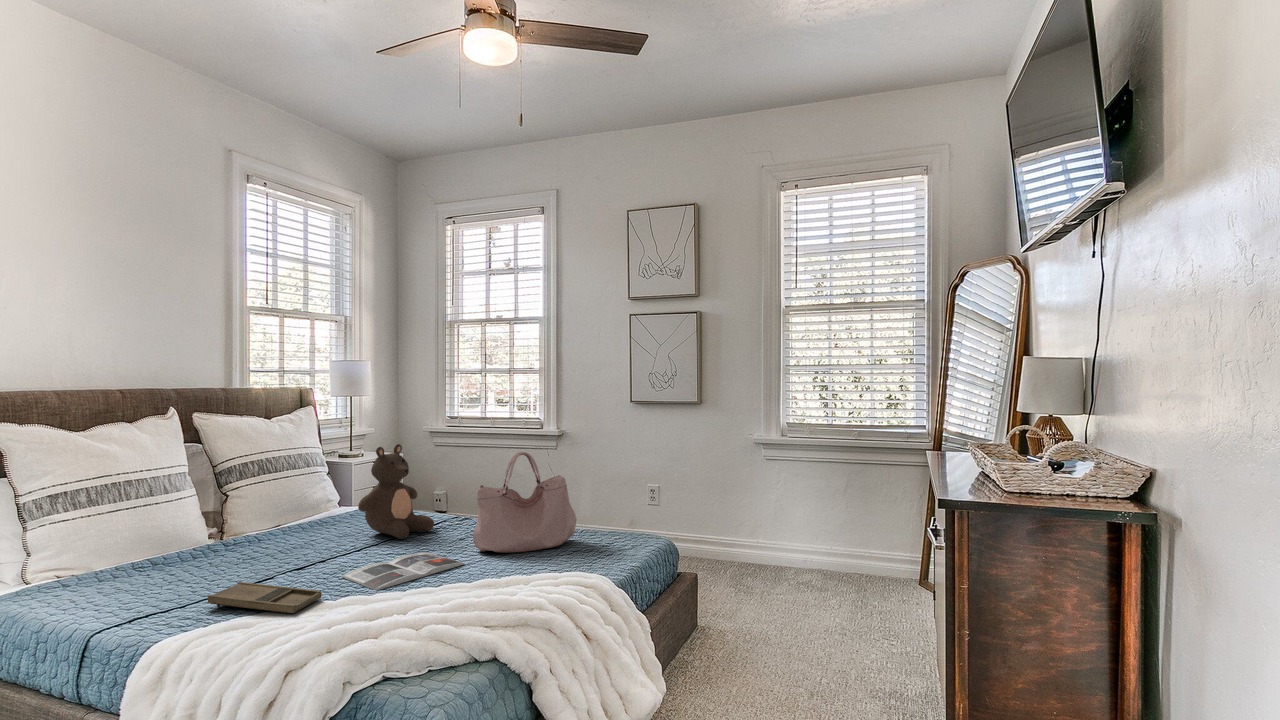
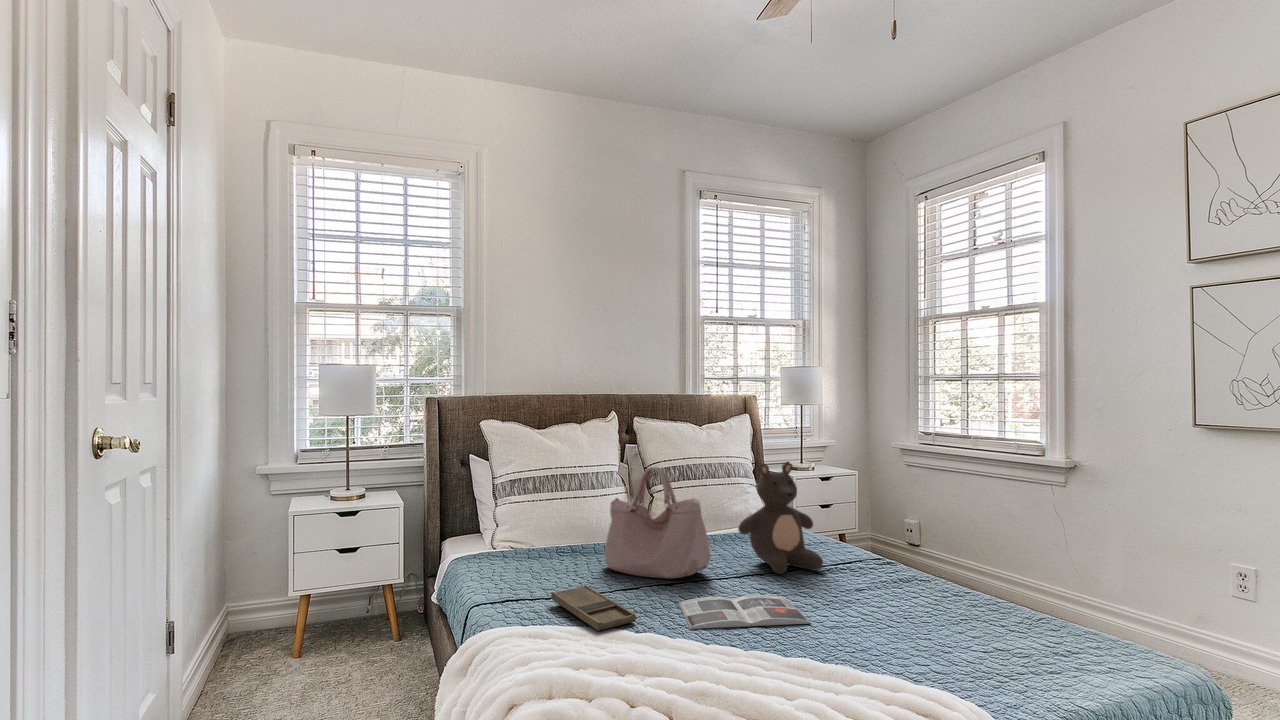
handbag: present [473,452,577,553] -> present [605,467,710,579]

